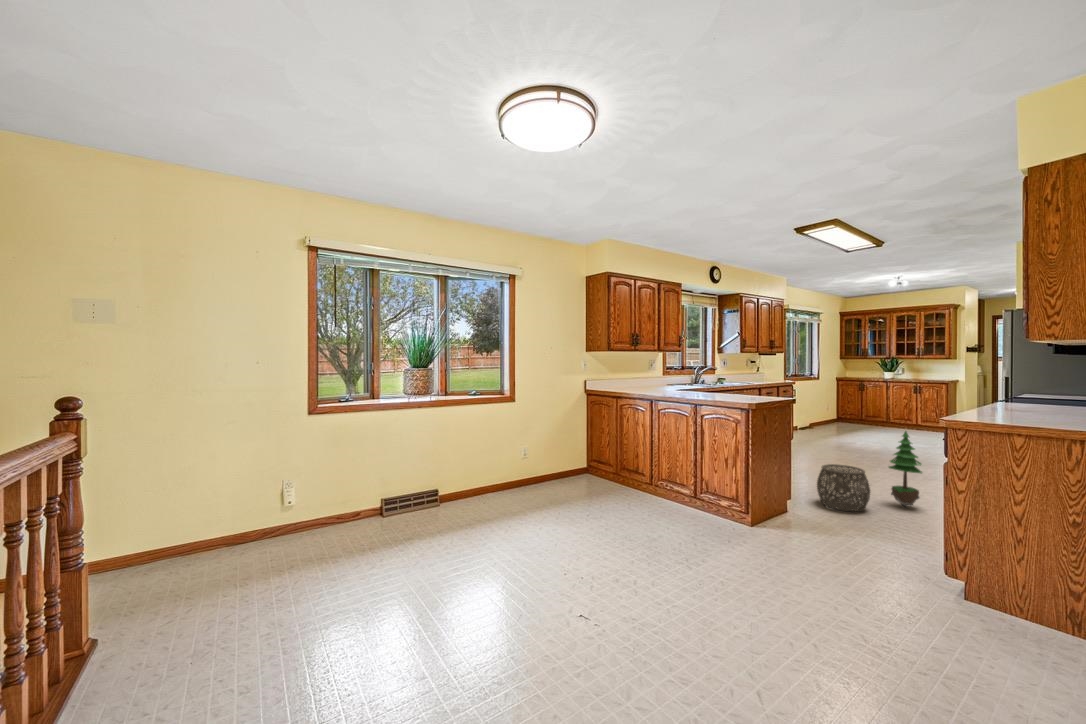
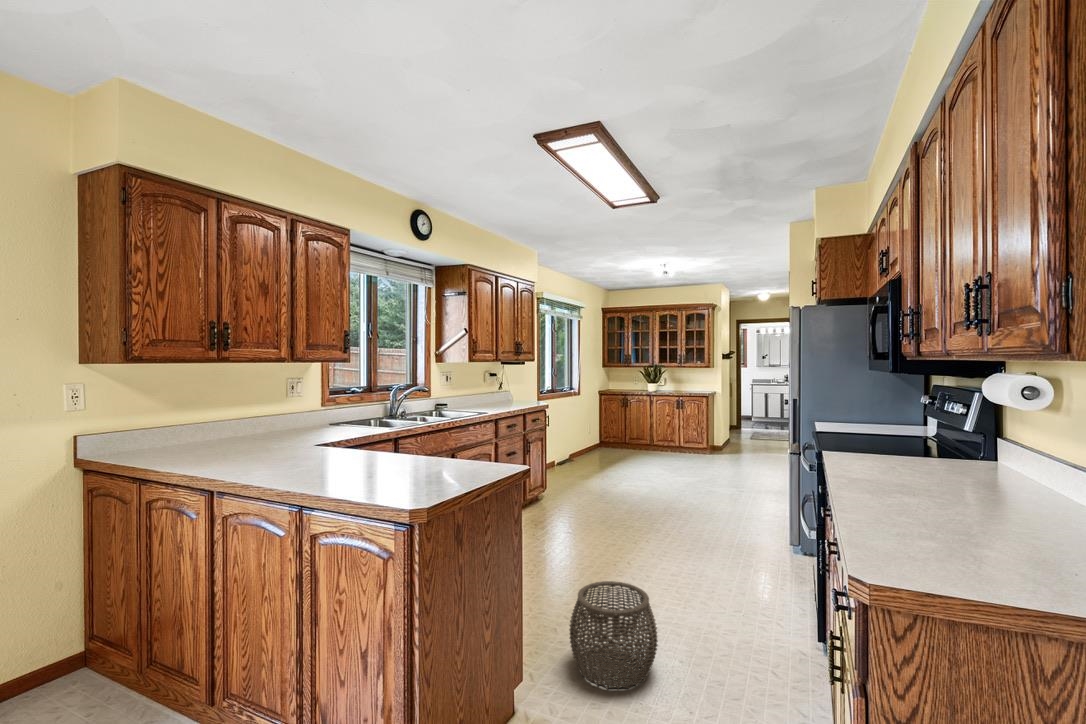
potted tree: present [889,431,922,507] -> none [678,506,729,642]

